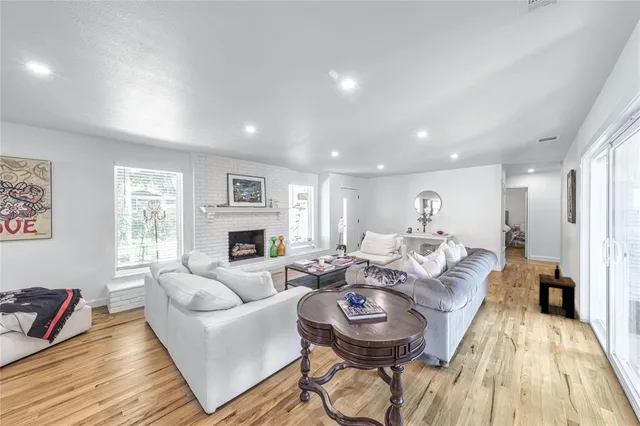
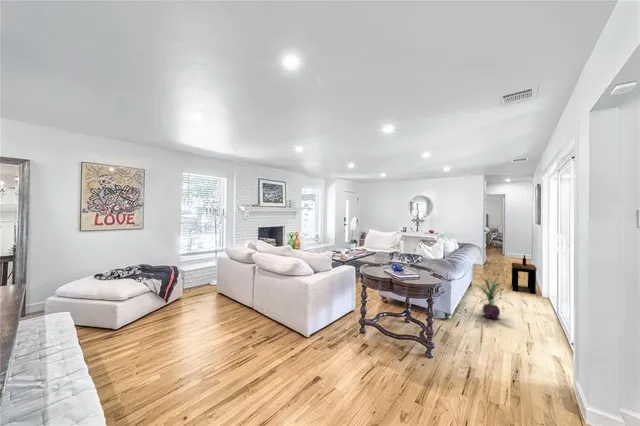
decorative plant: none [466,302,549,368] -> present [477,278,512,319]

